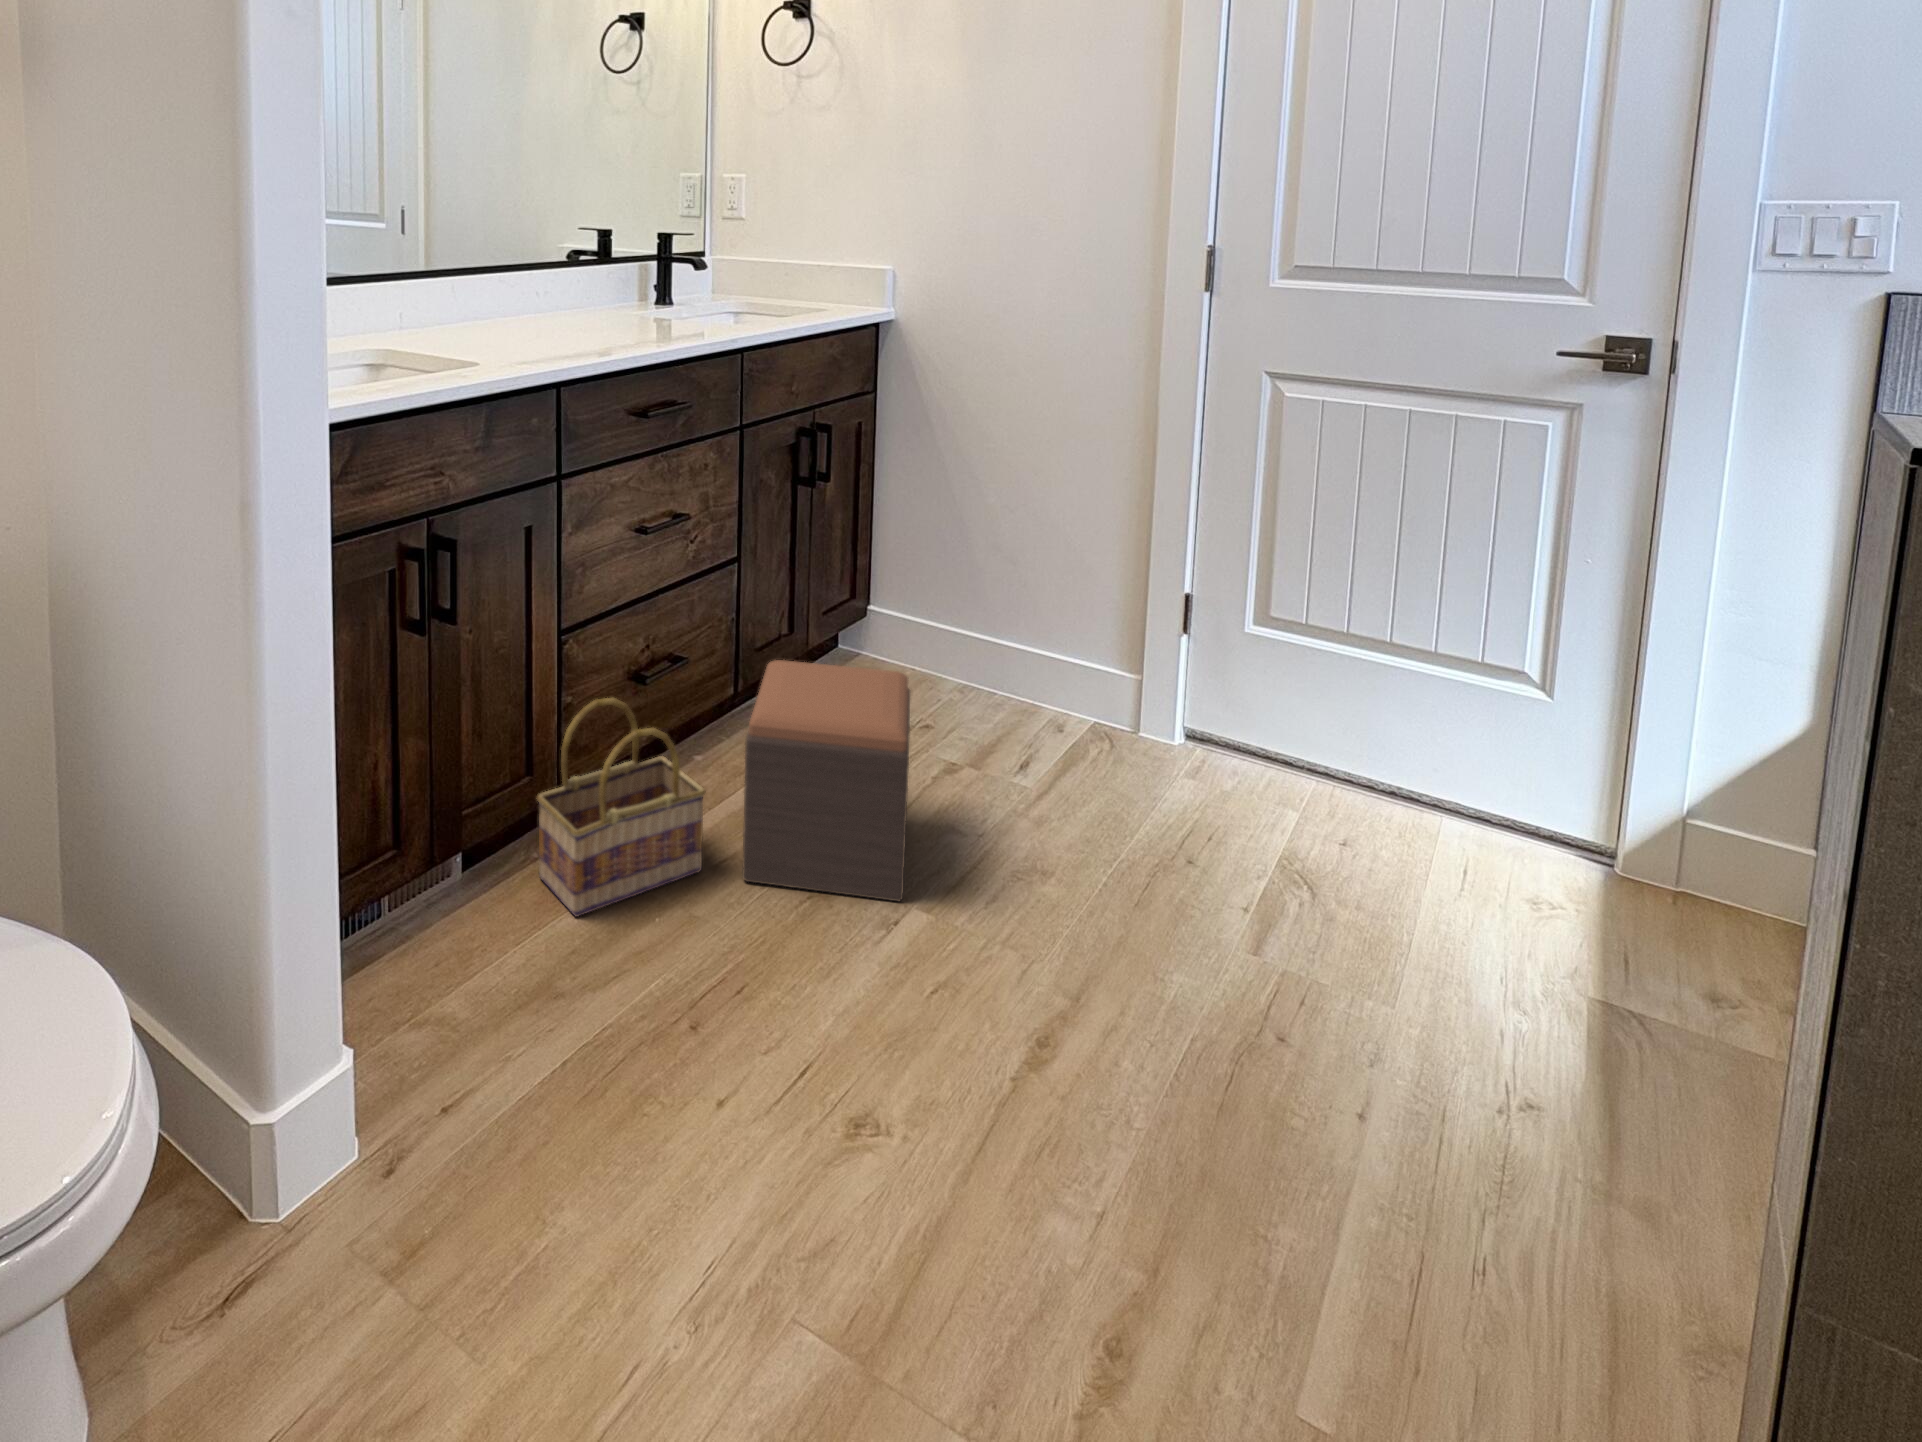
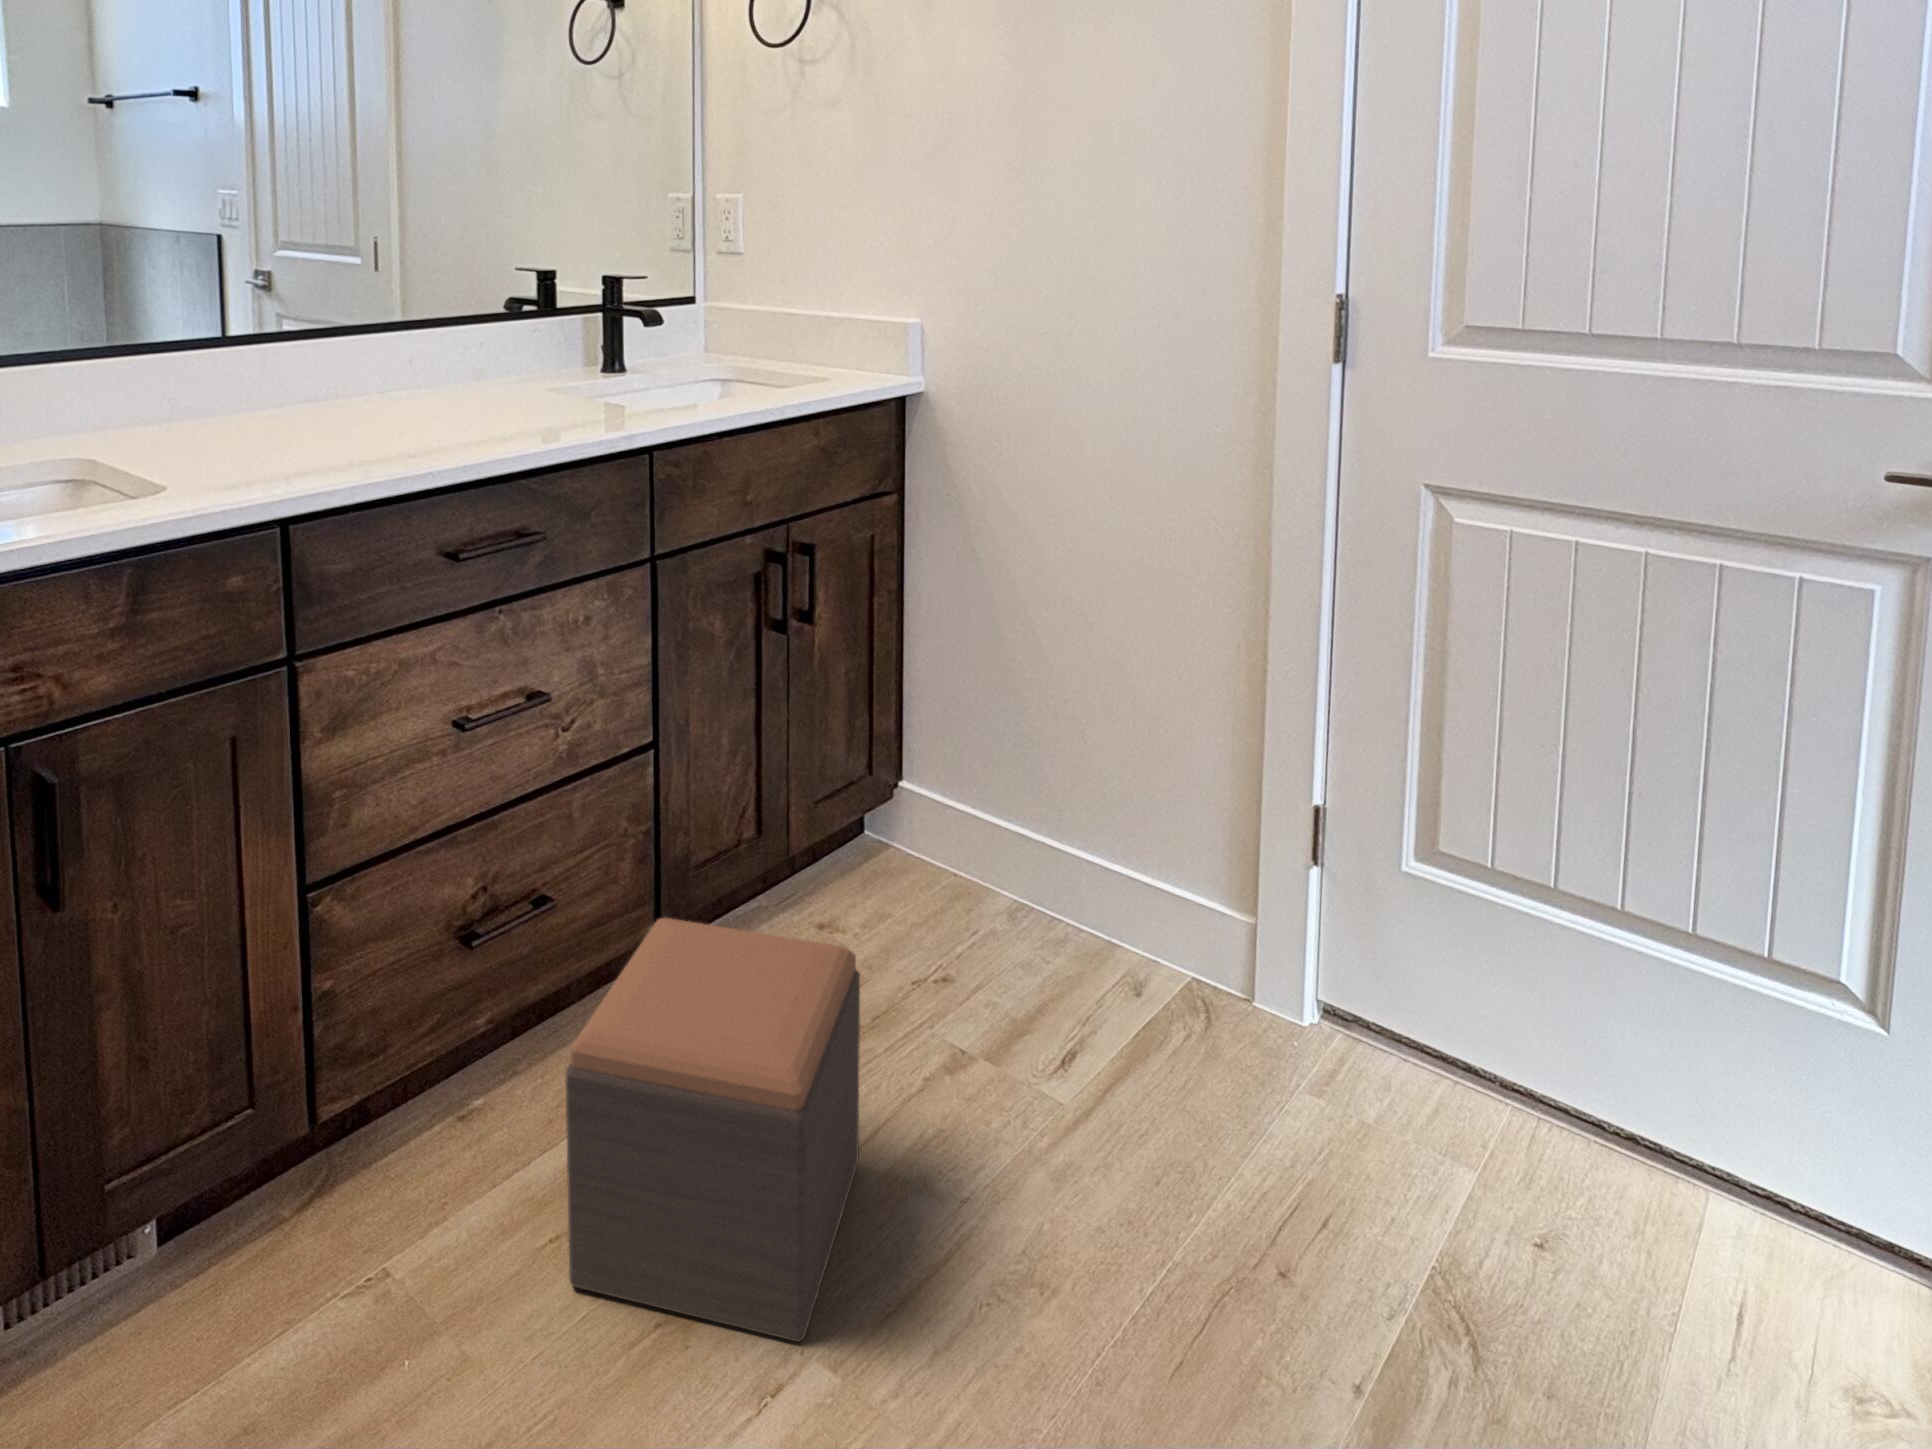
basket: present [536,698,706,916] -> none [256,987,517,1354]

